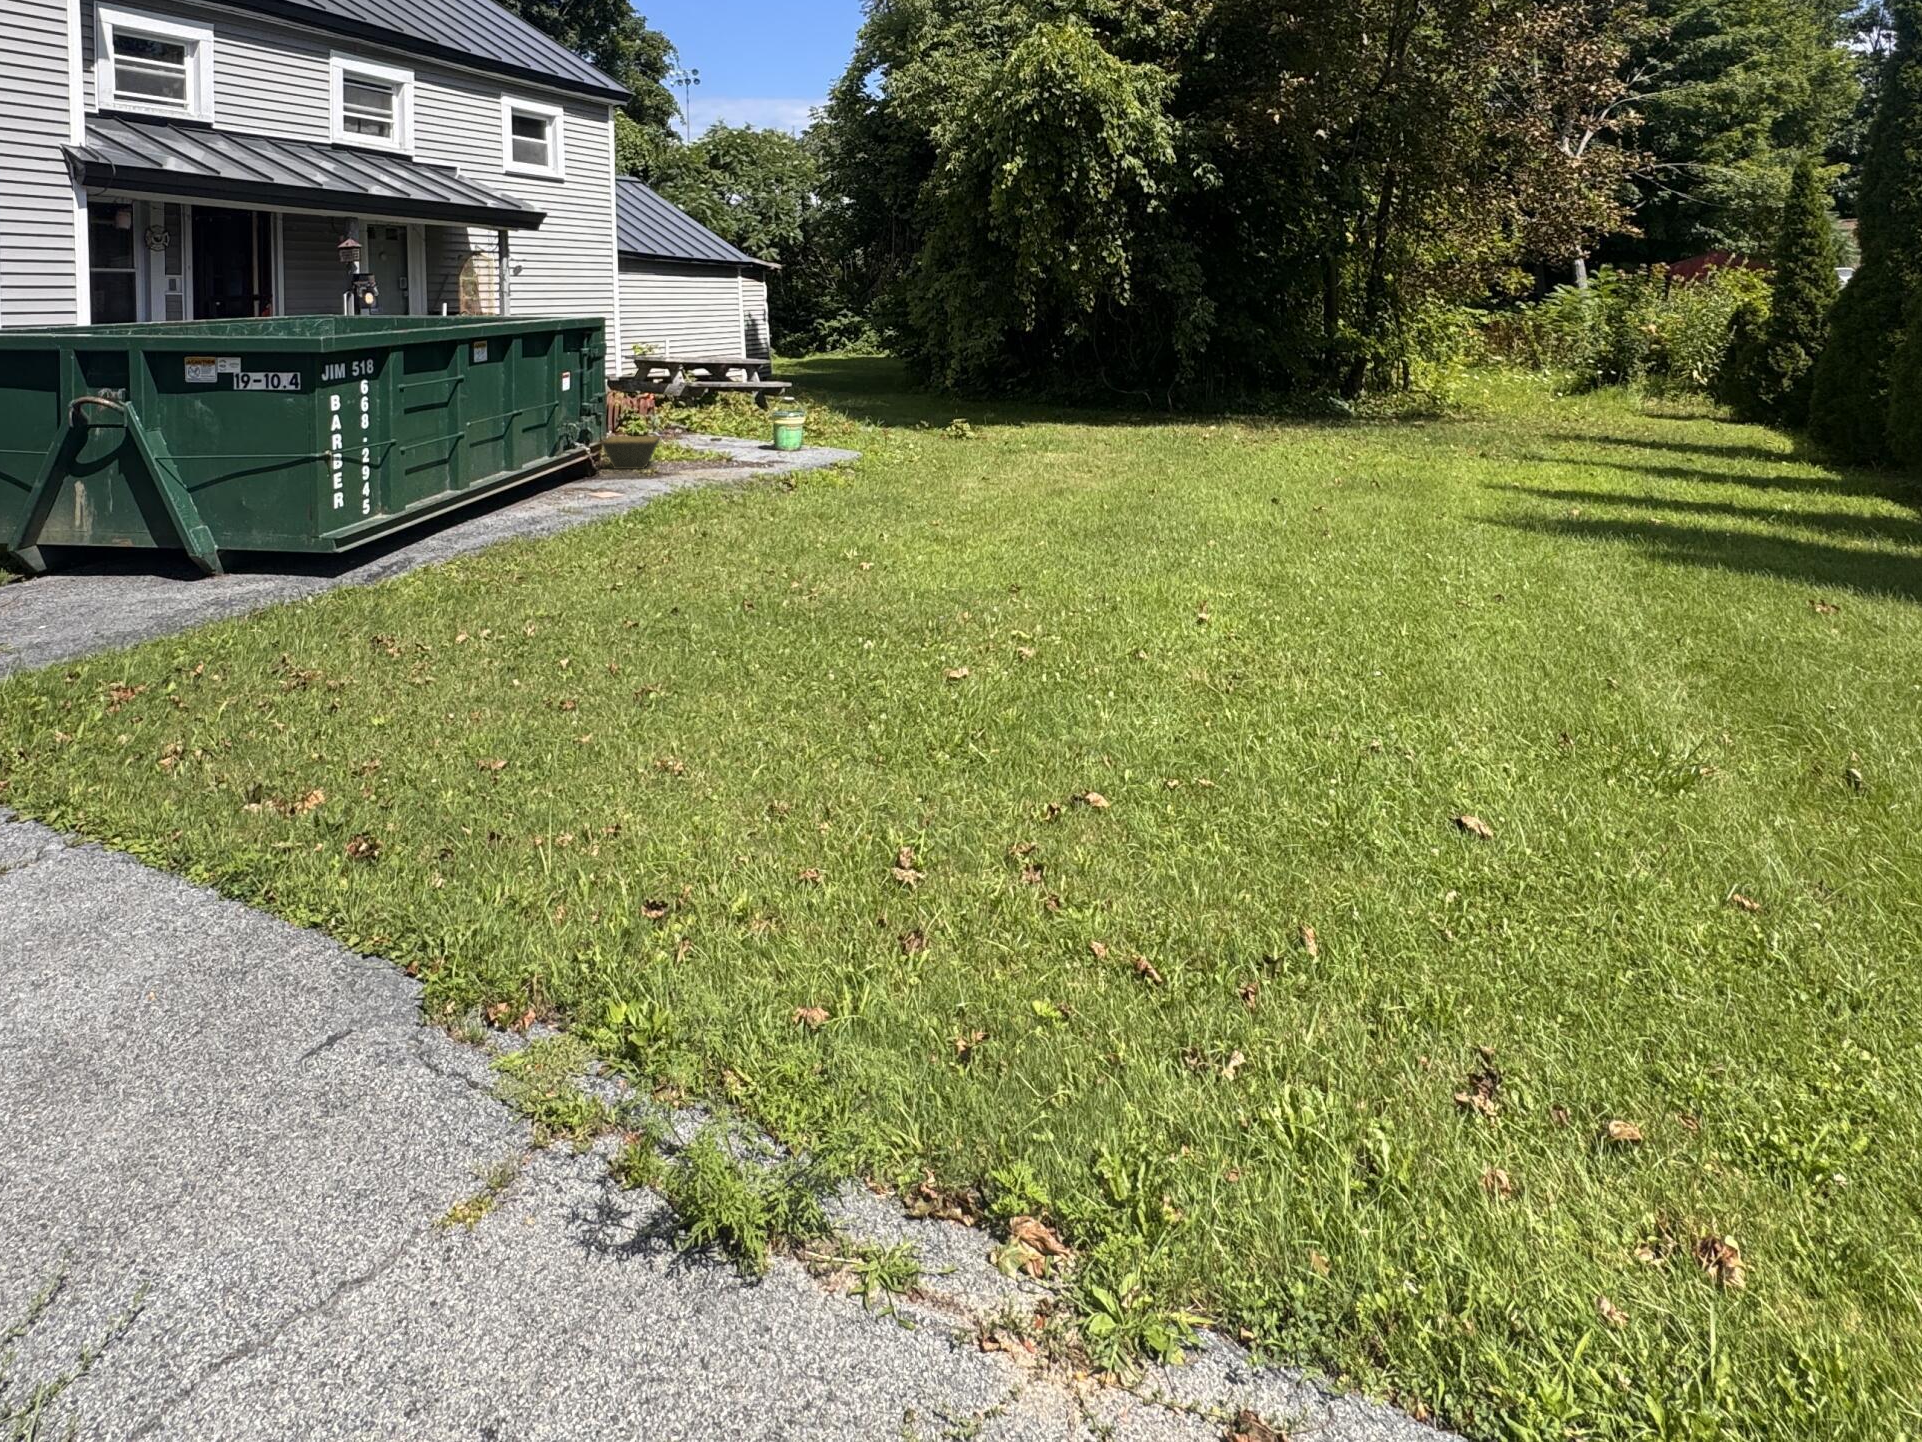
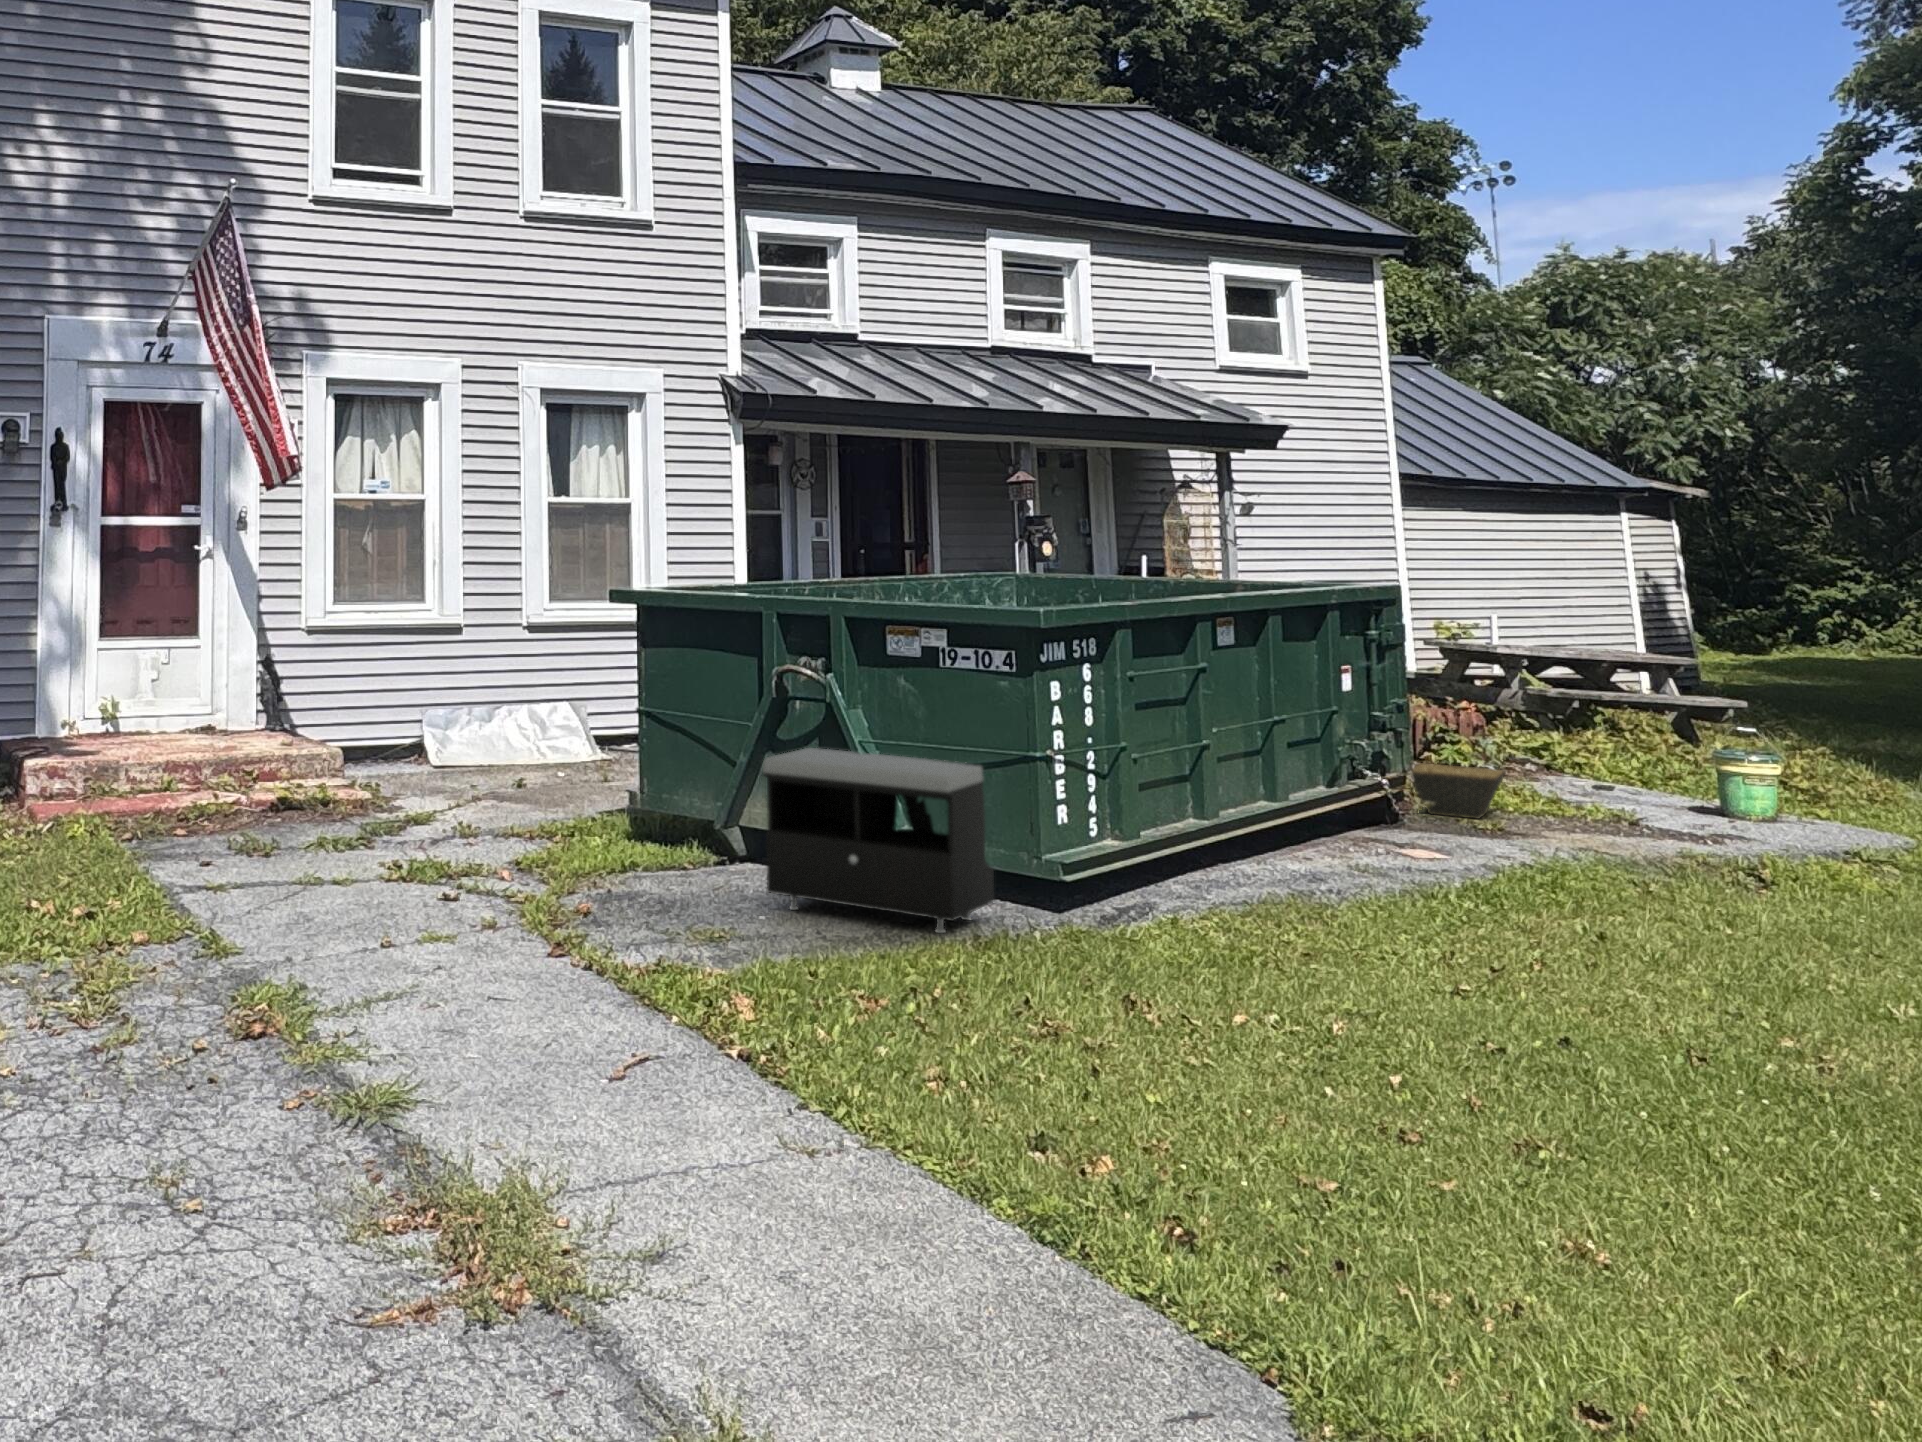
storage bench: none [50,466,278,611] -> present [763,748,994,933]

